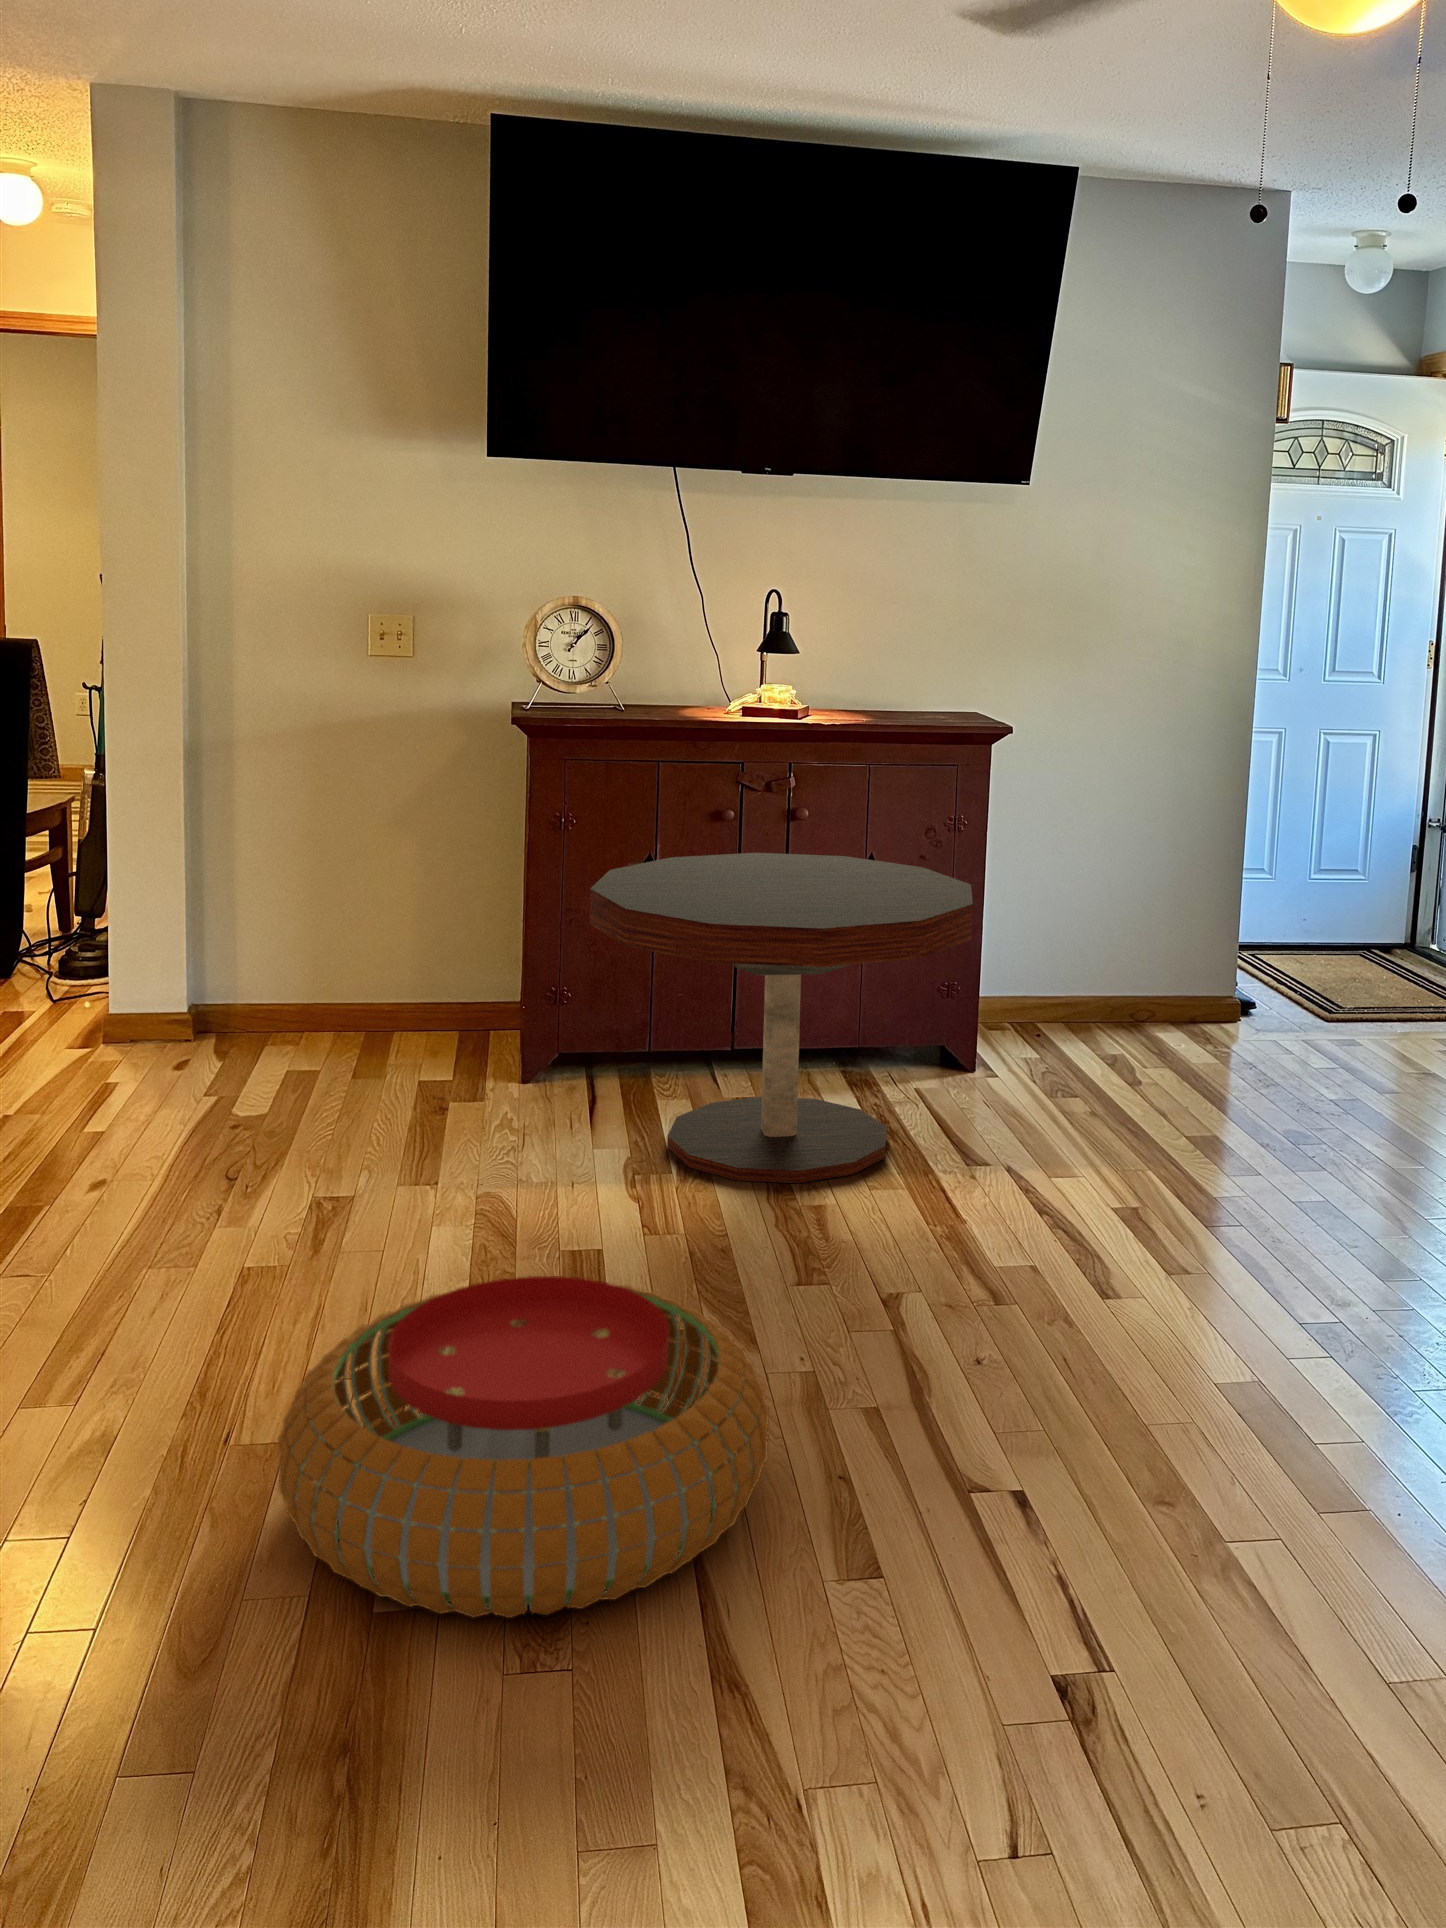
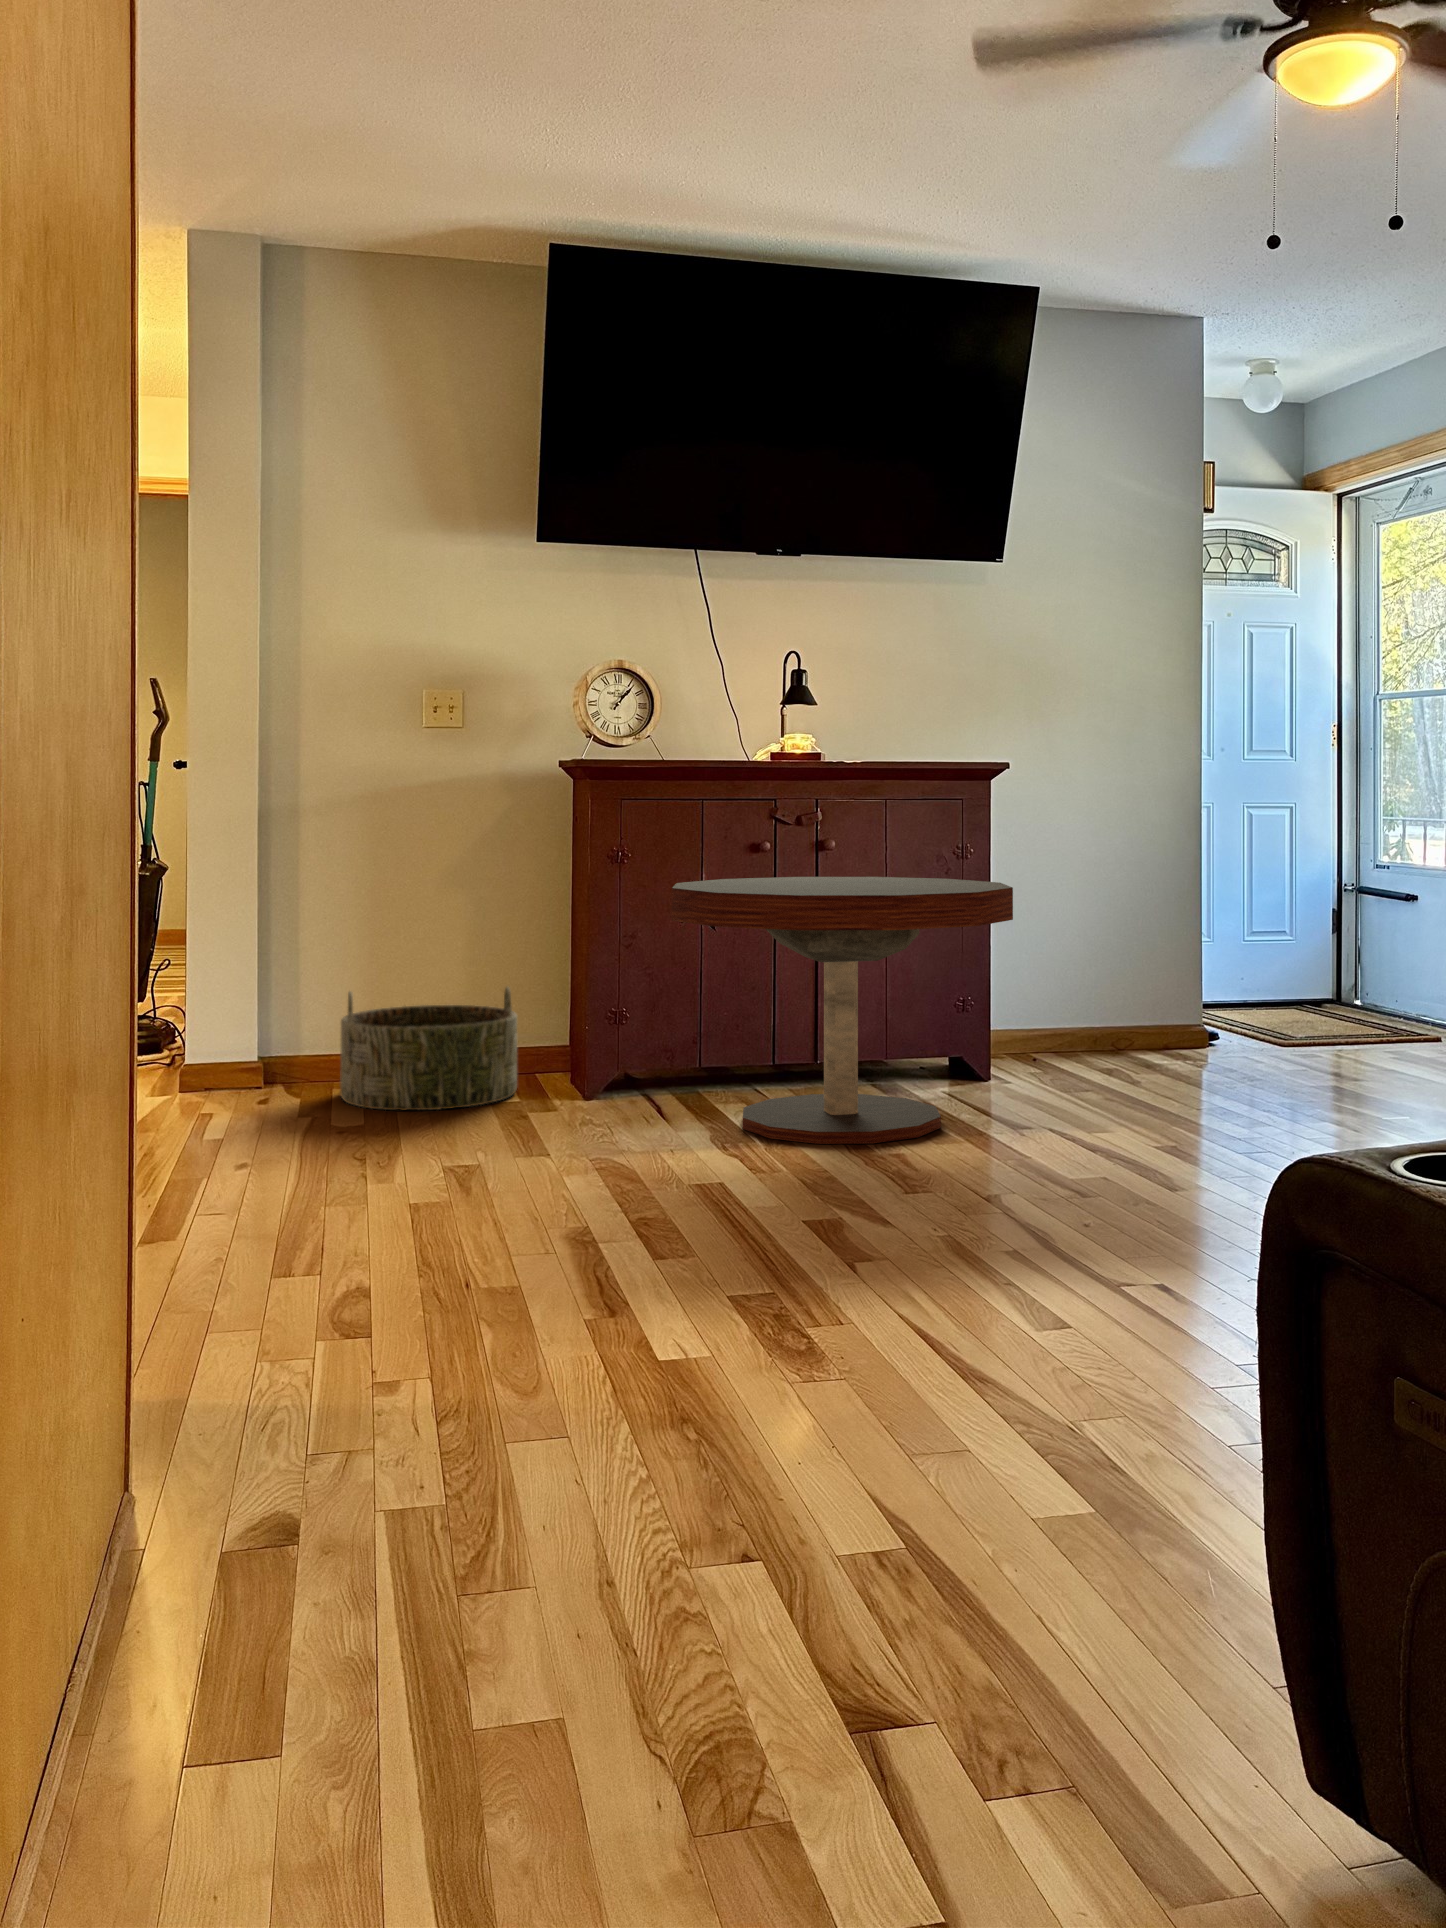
basket: none [262,955,455,1096] -> present [340,987,517,1110]
pouf: present [278,1276,769,1618] -> none [535,1134,960,1370]

